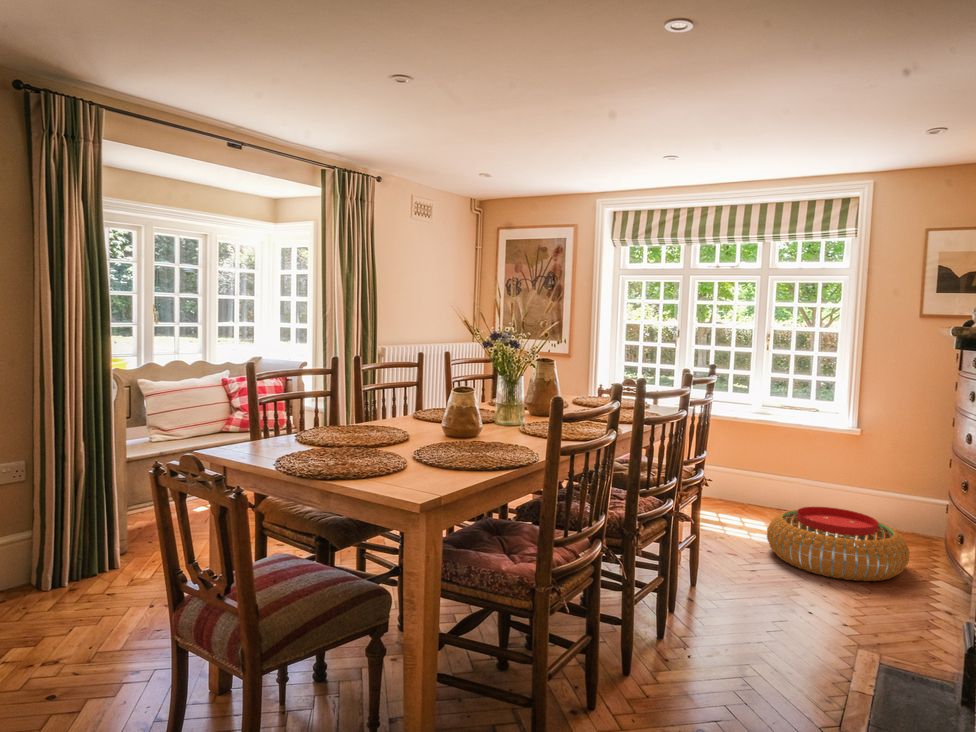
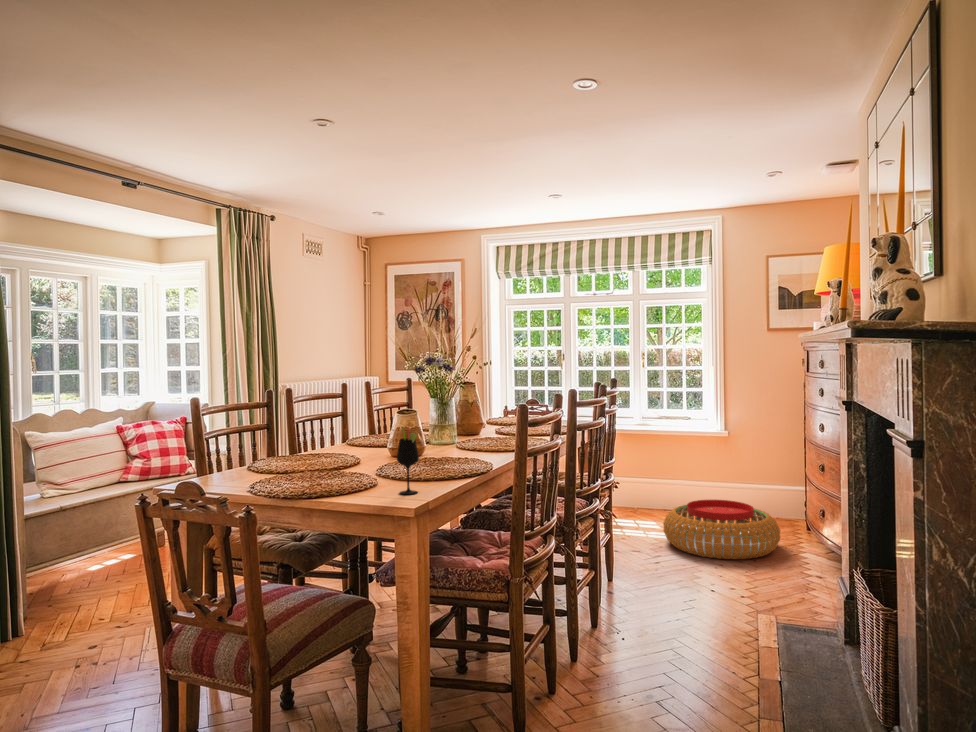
wine glass: none [417,413,440,484] -> present [397,427,419,494]

